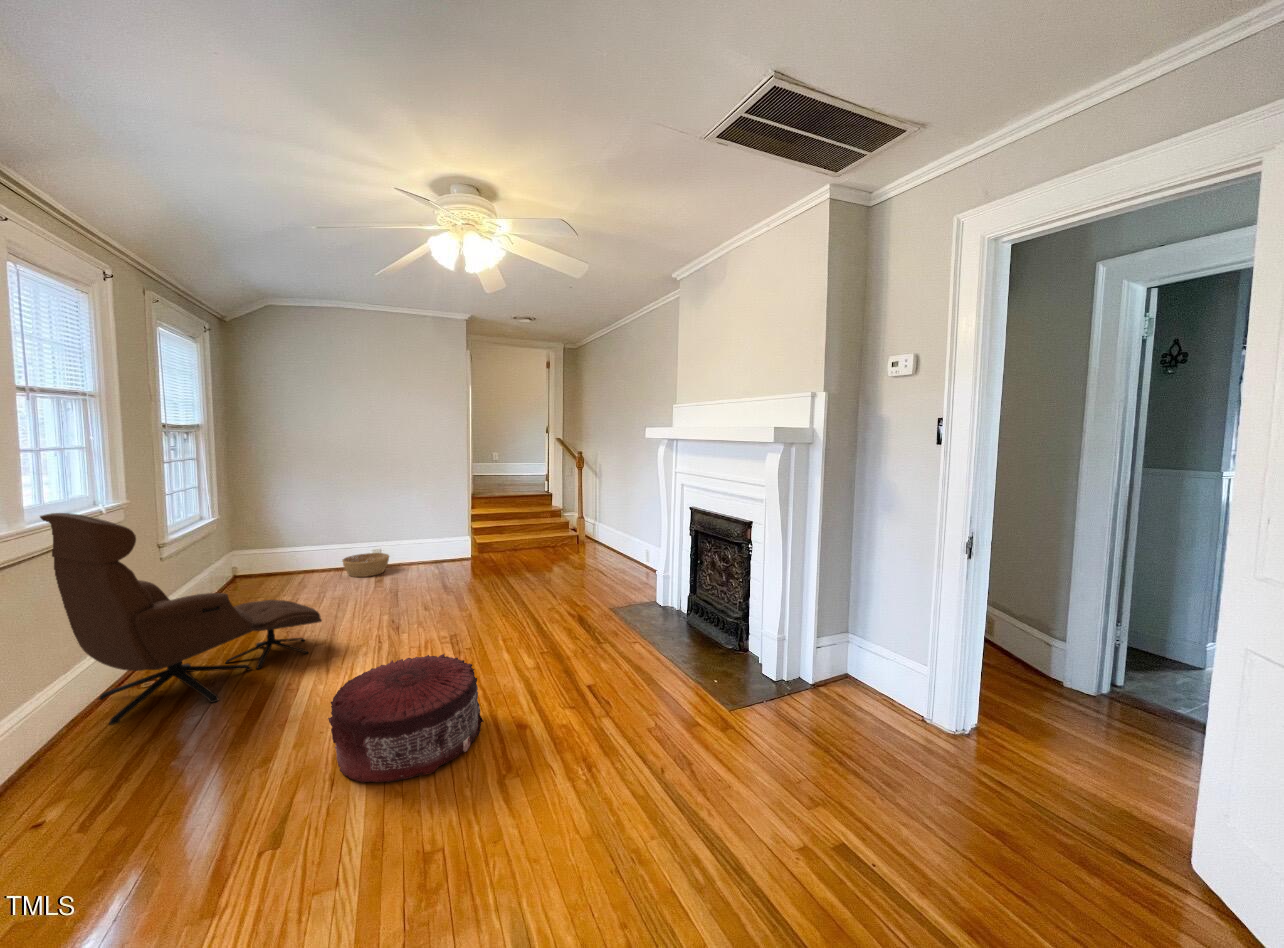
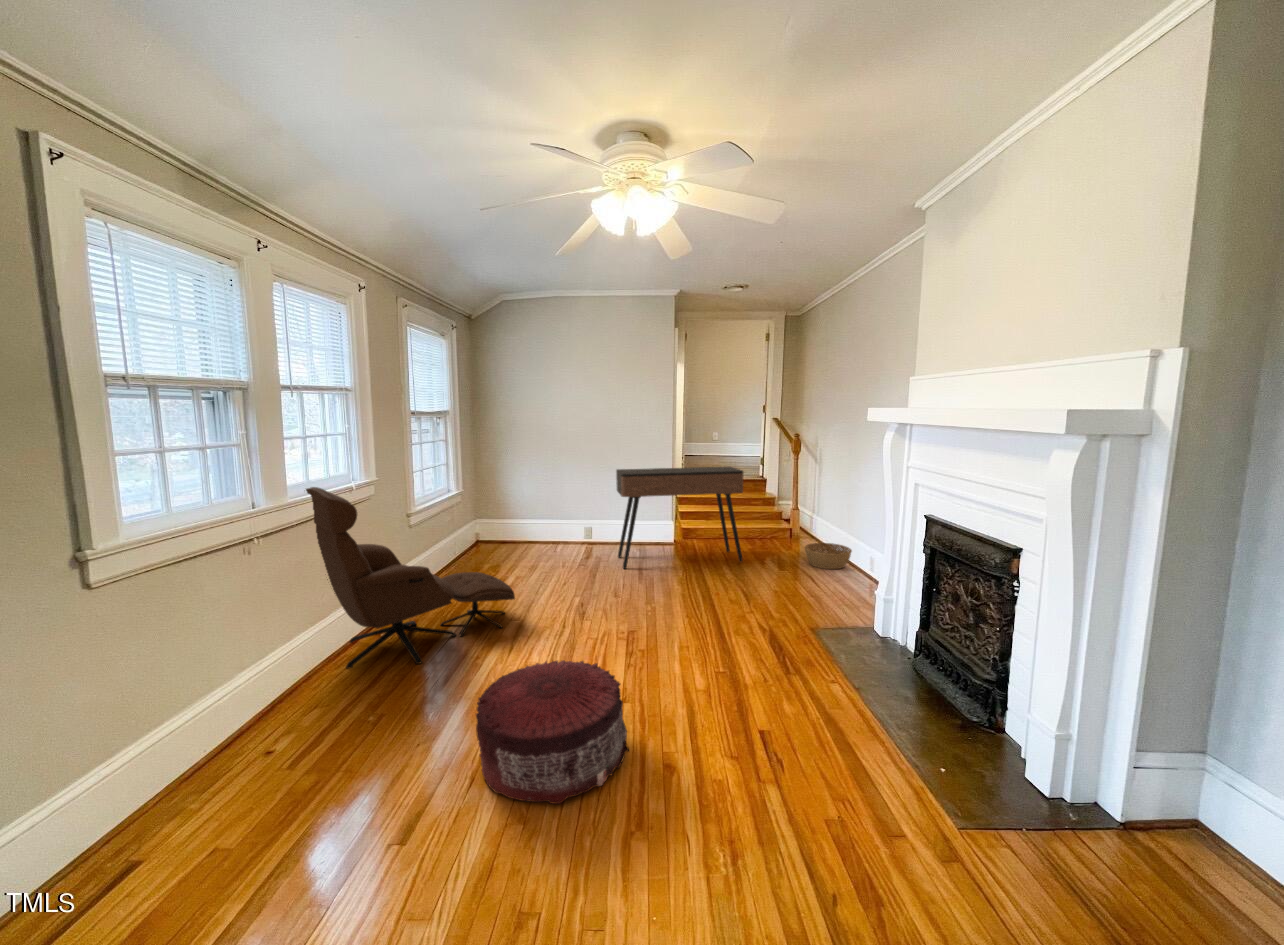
console table: none [413,481,541,585] -> present [616,467,743,569]
basket: present [342,553,389,577] -> present [805,543,852,569]

